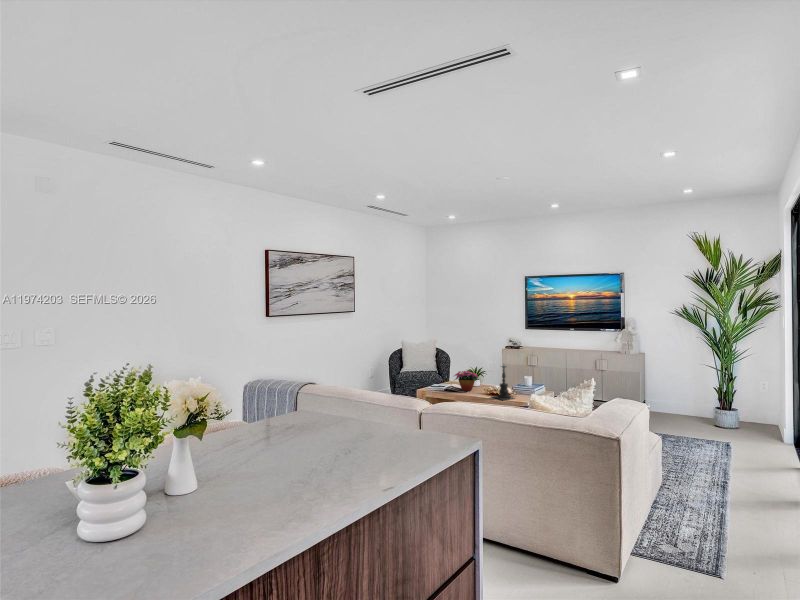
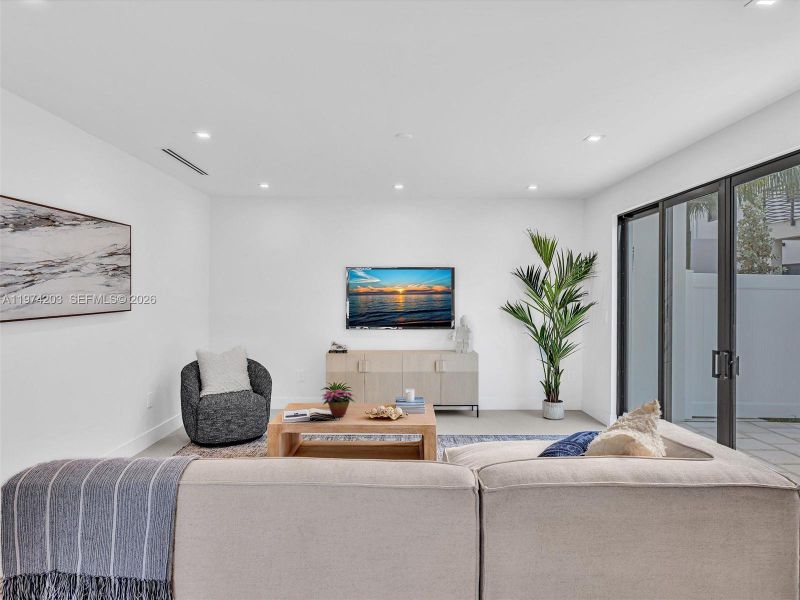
candle holder: present [493,366,514,400] -> none [384,374,416,425]

